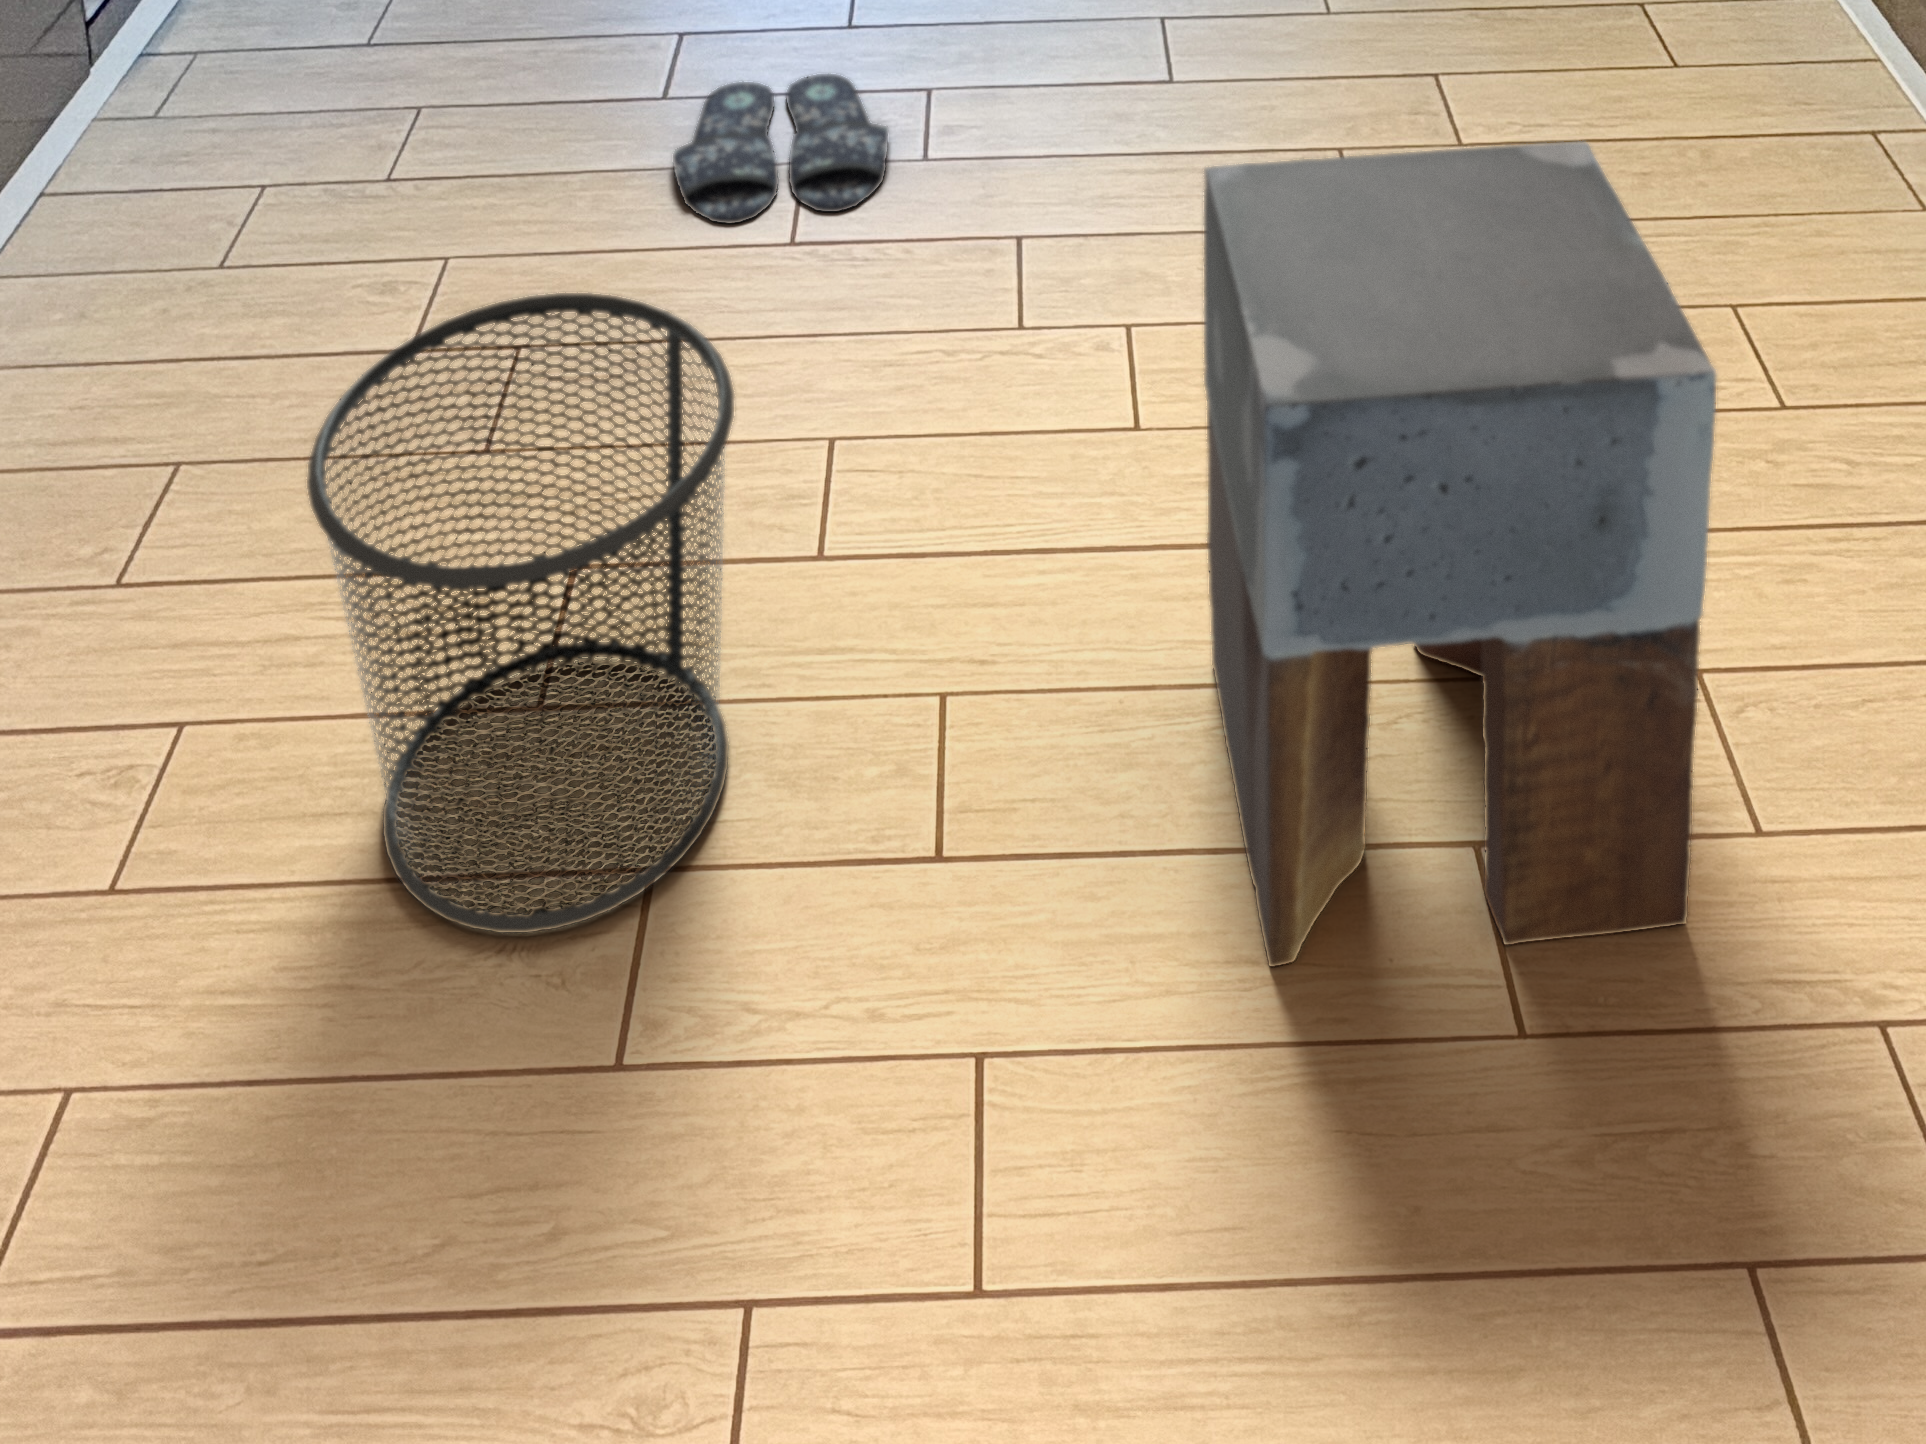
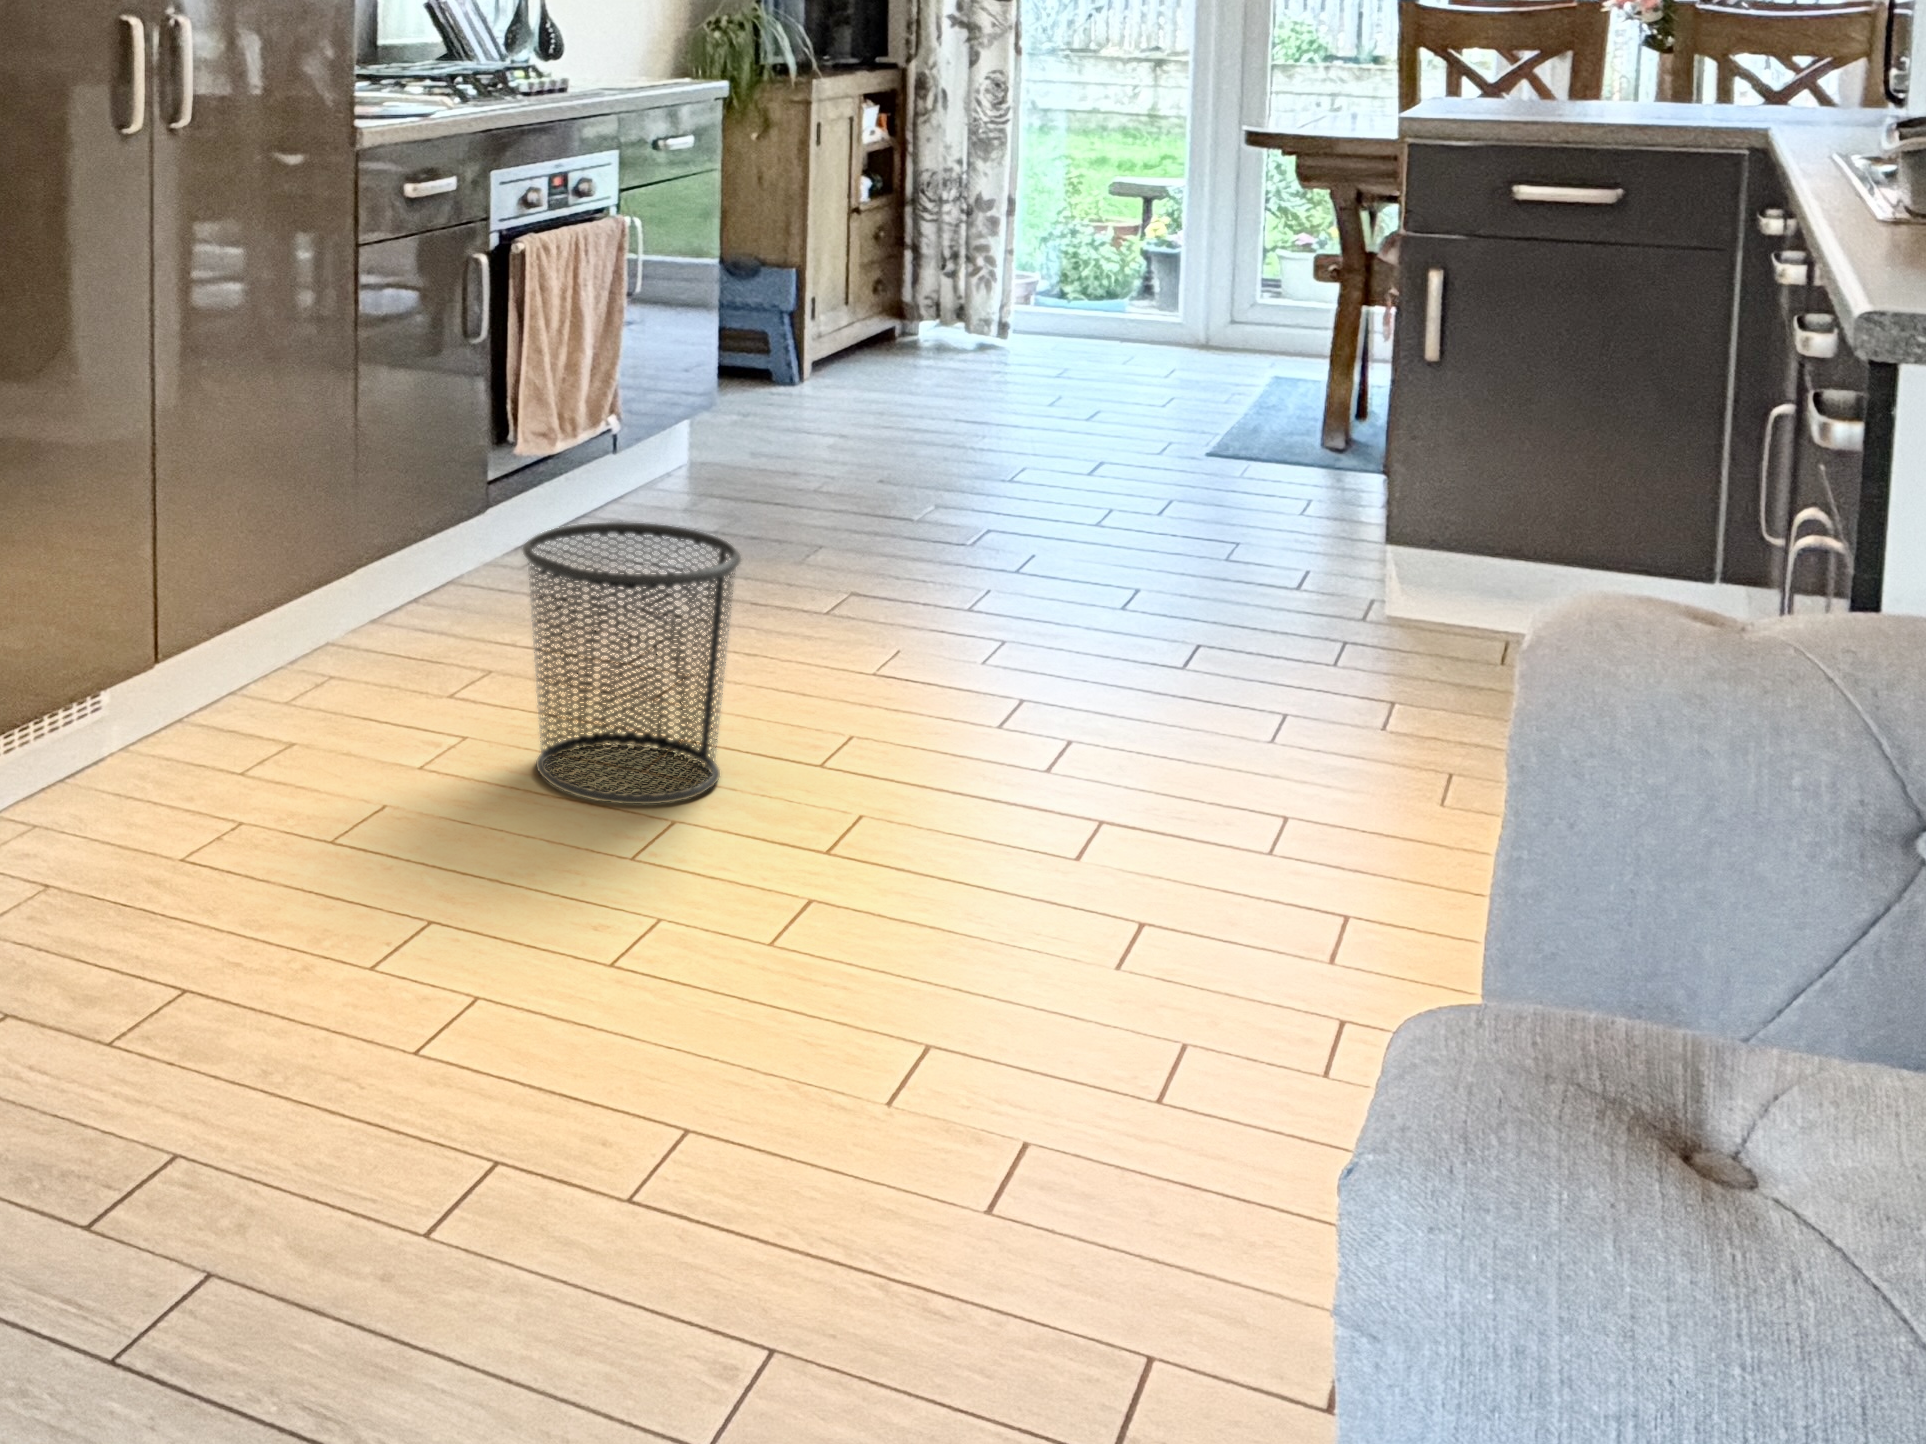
slippers: present [673,74,888,224] -> none [802,608,953,662]
stool: present [1204,142,1716,966] -> none [964,492,1268,949]

